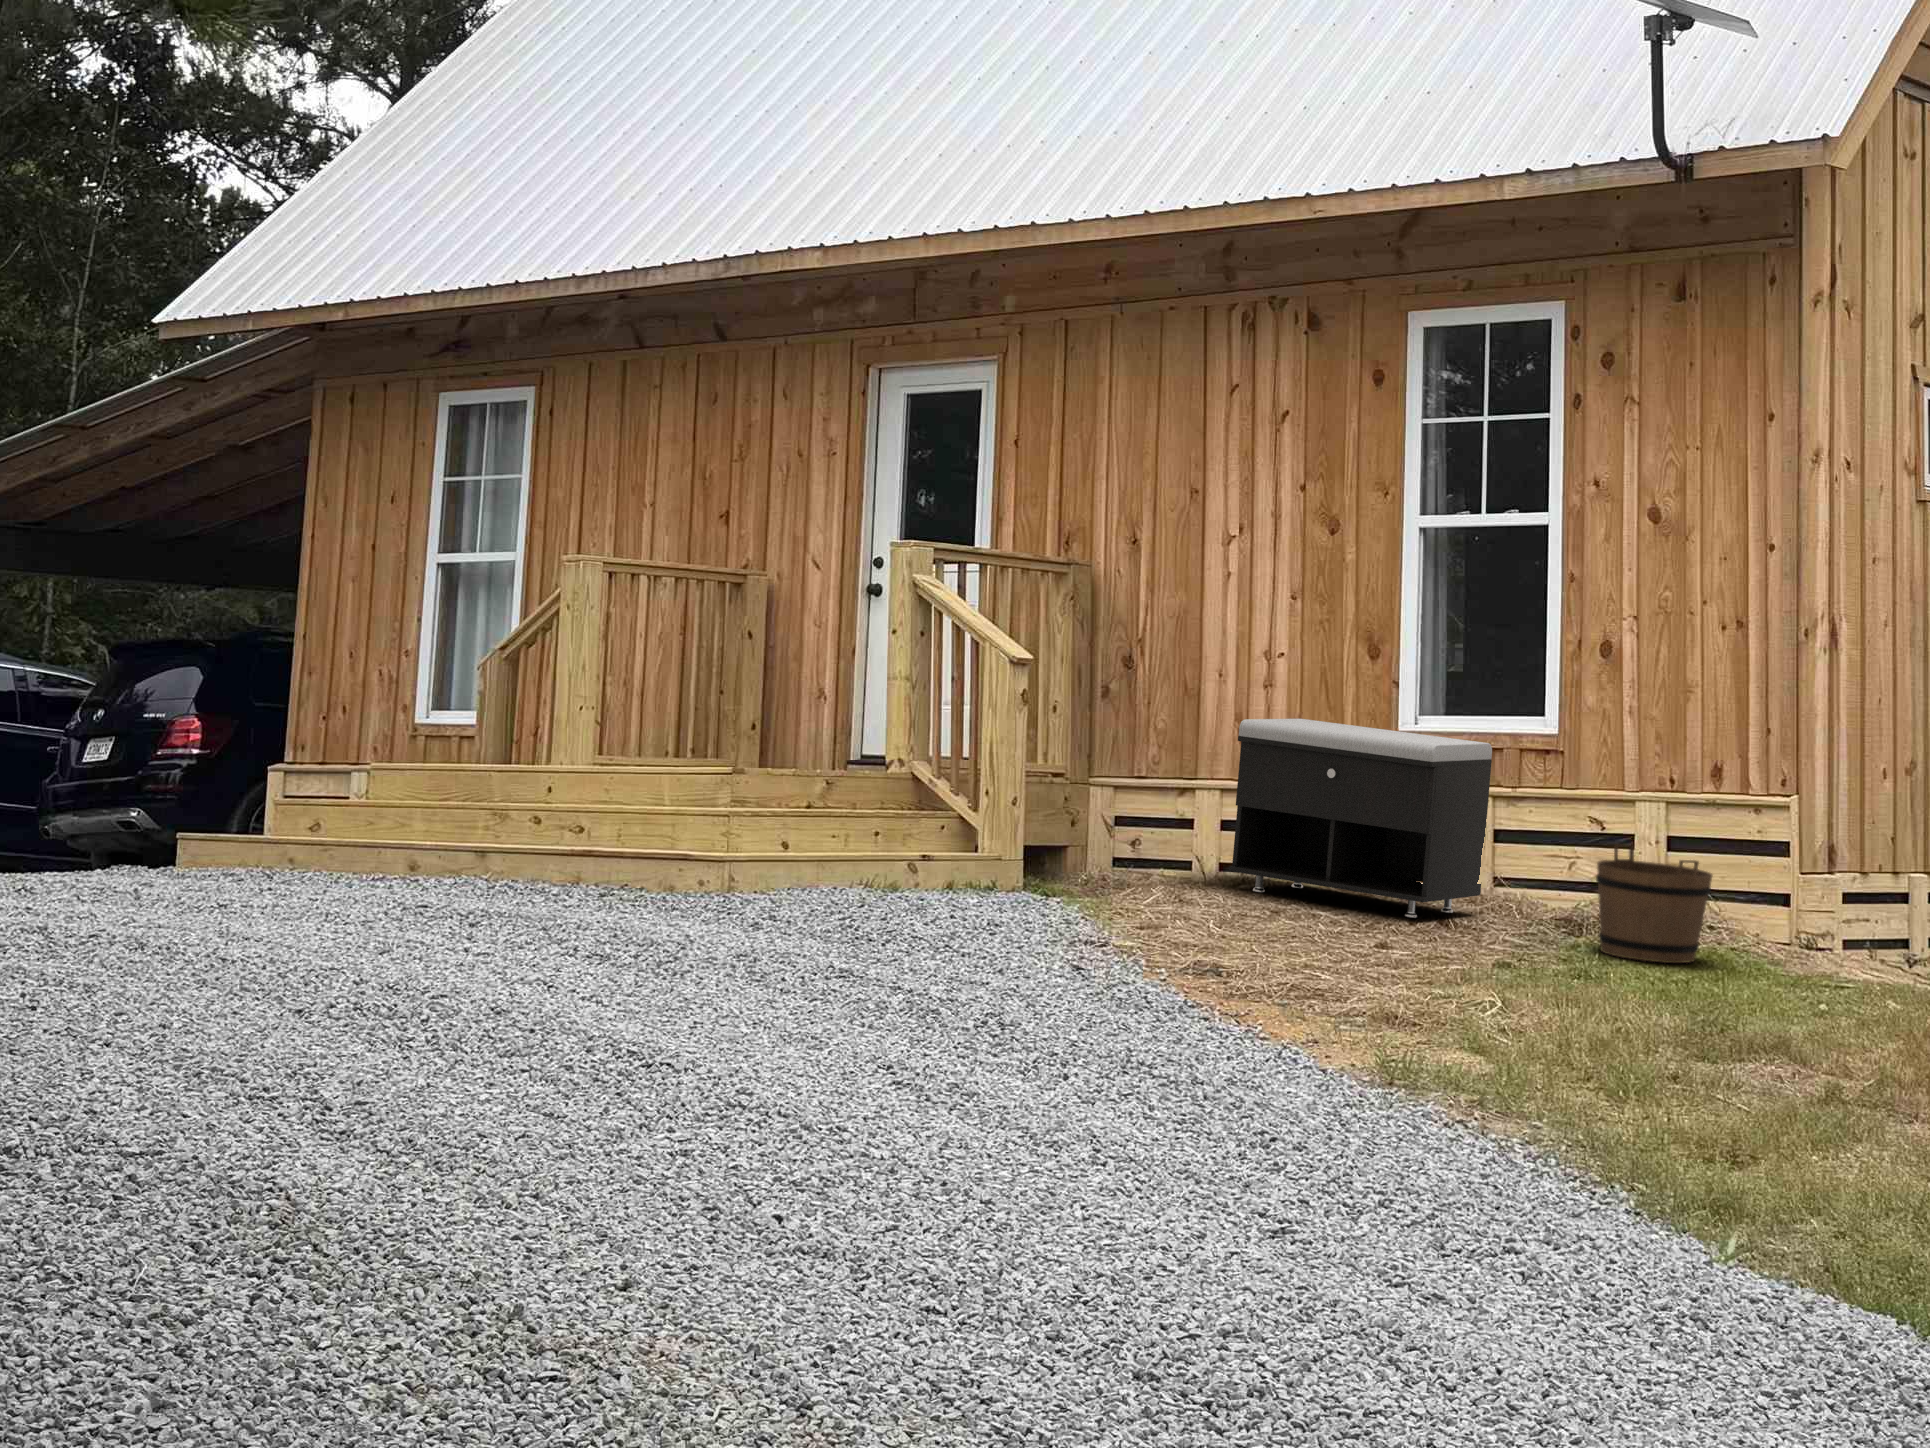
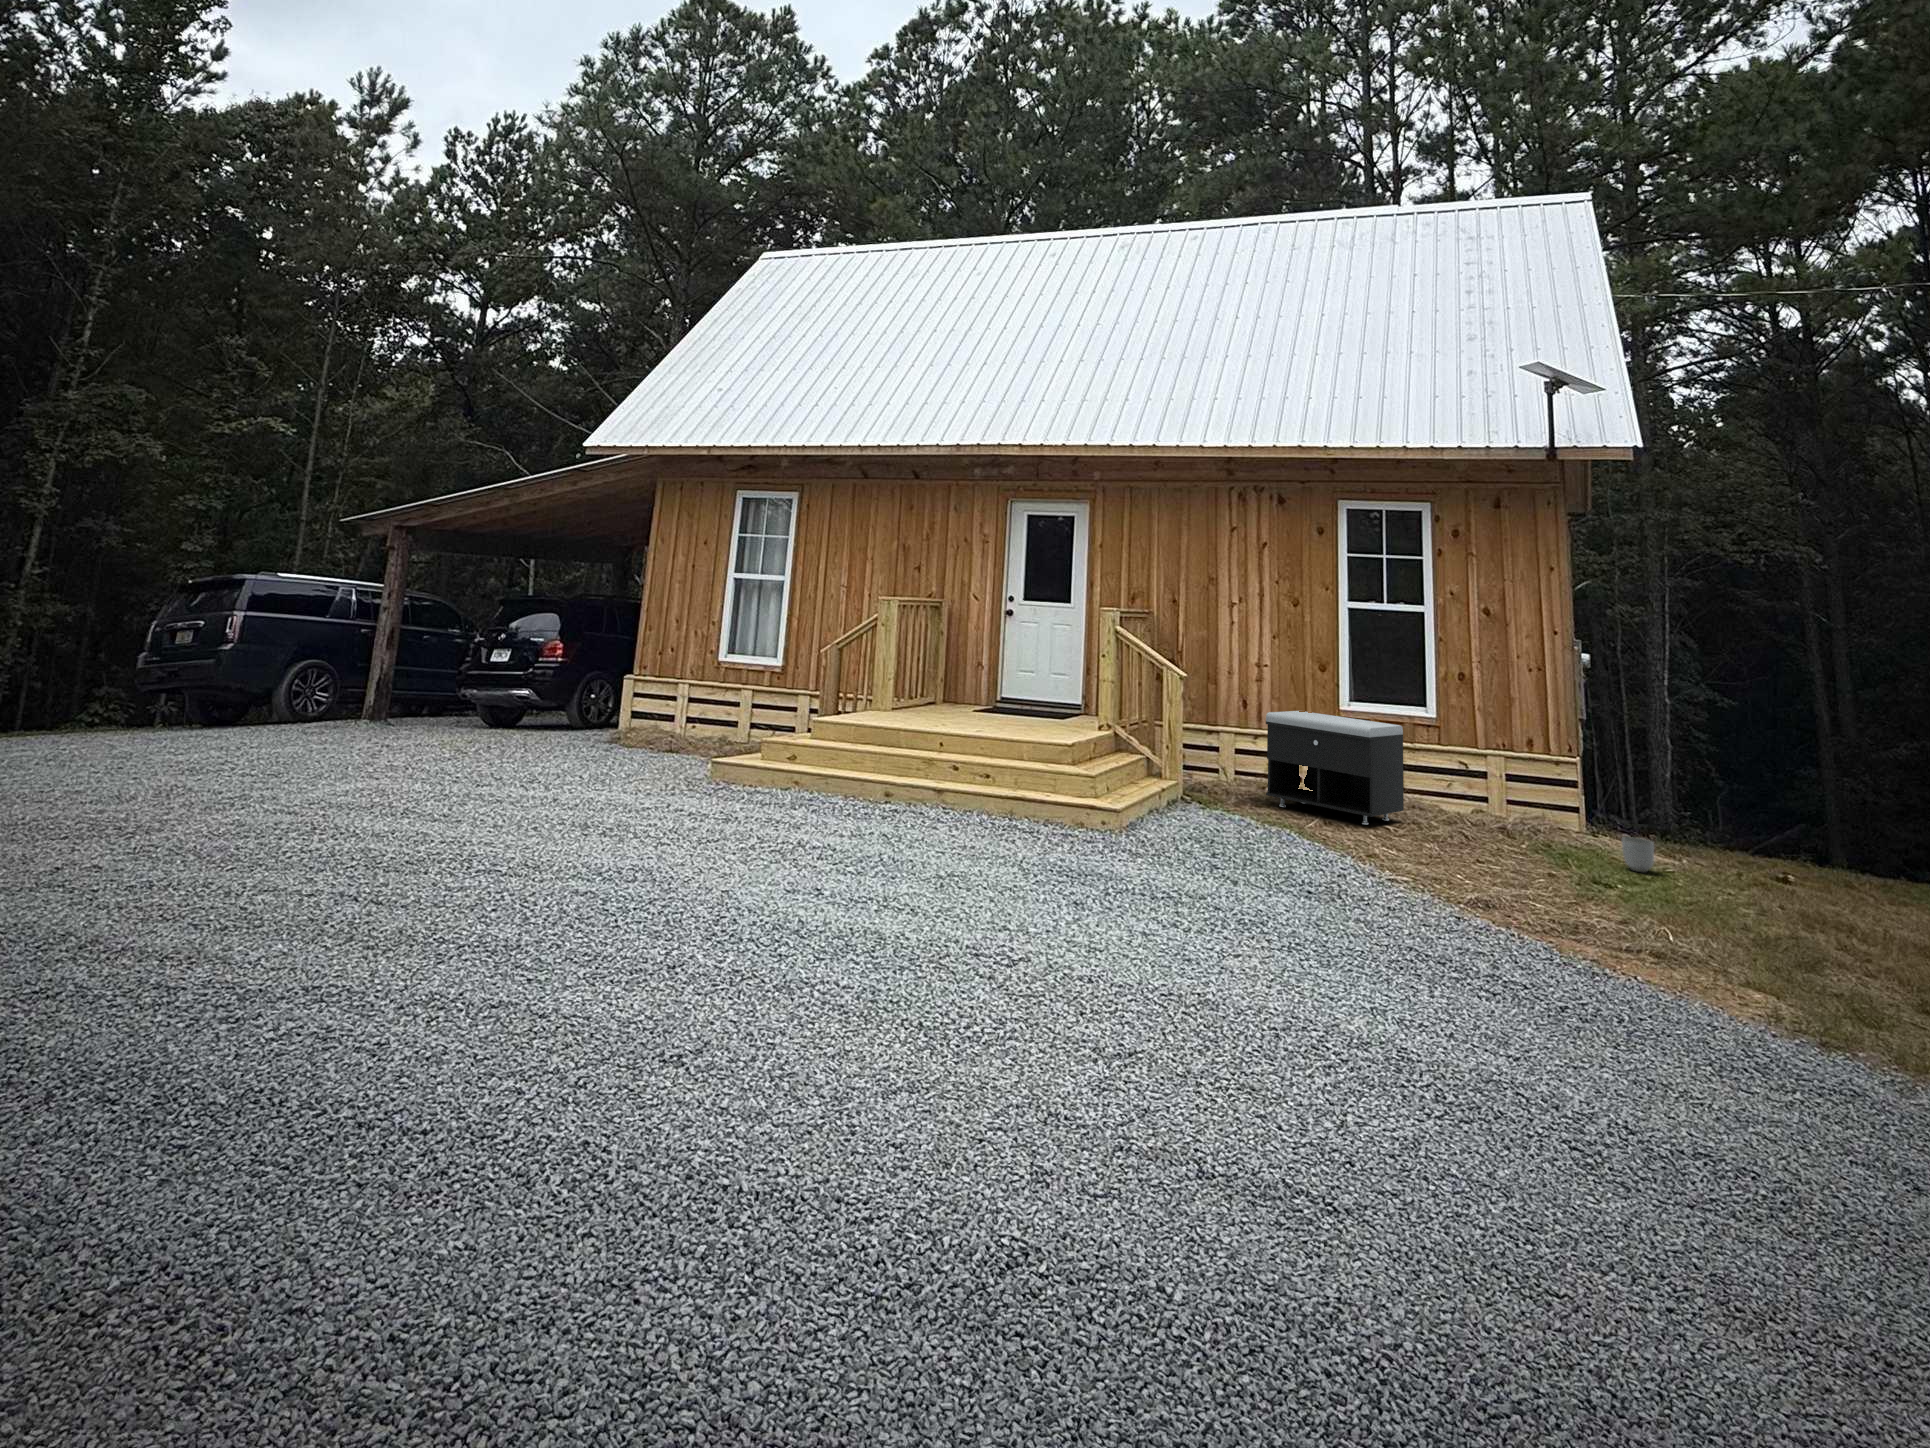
bucket: present [1596,844,1713,963] -> none [1467,785,1535,858]
planter: none [1850,928,1903,983] -> present [1622,837,1654,872]

